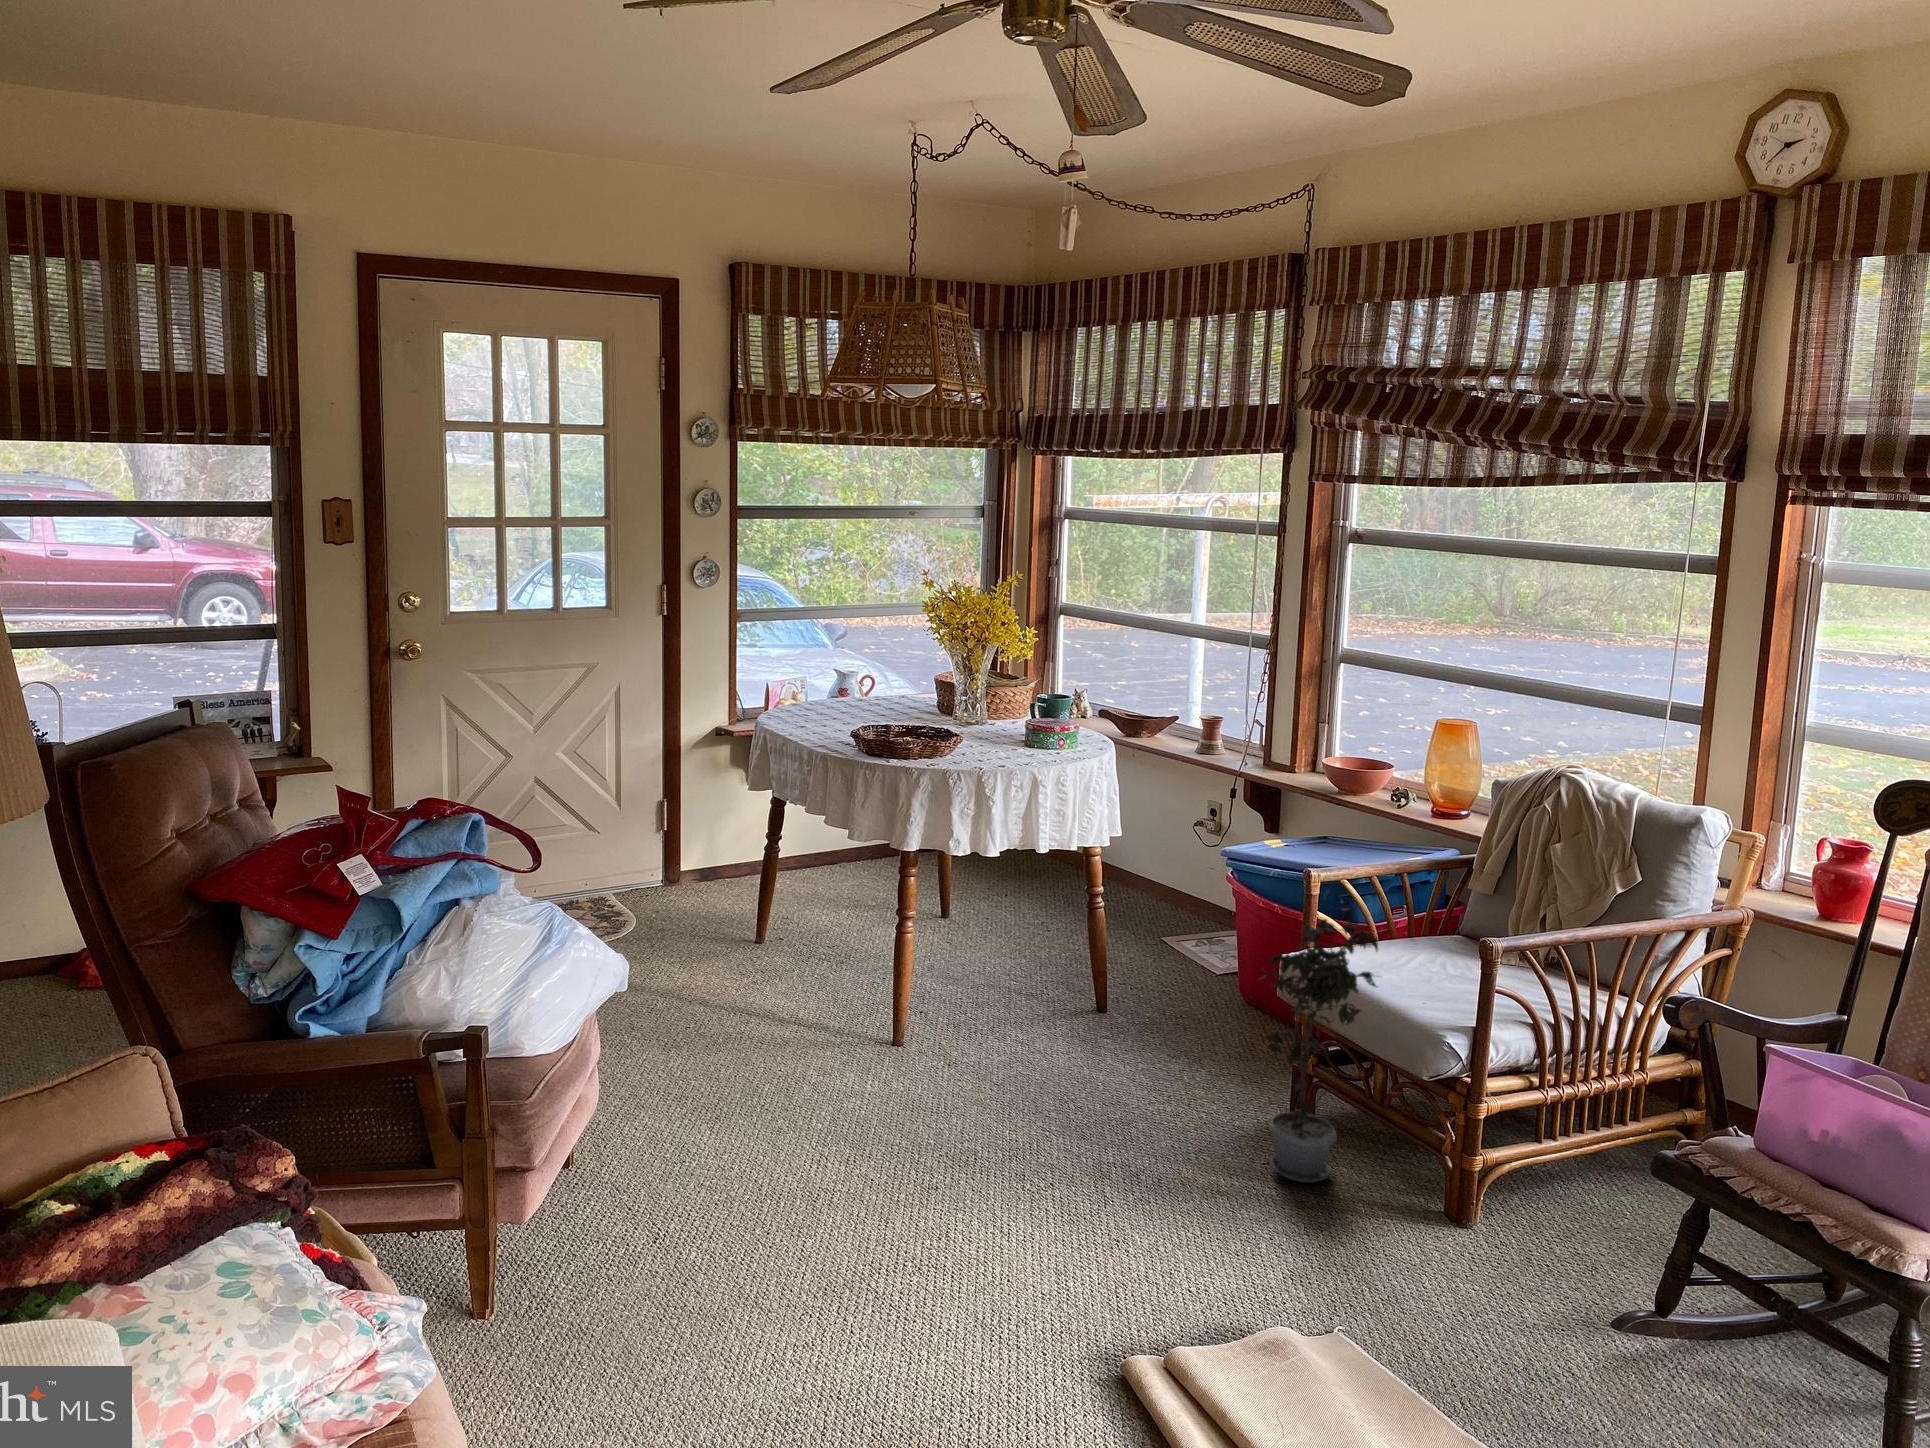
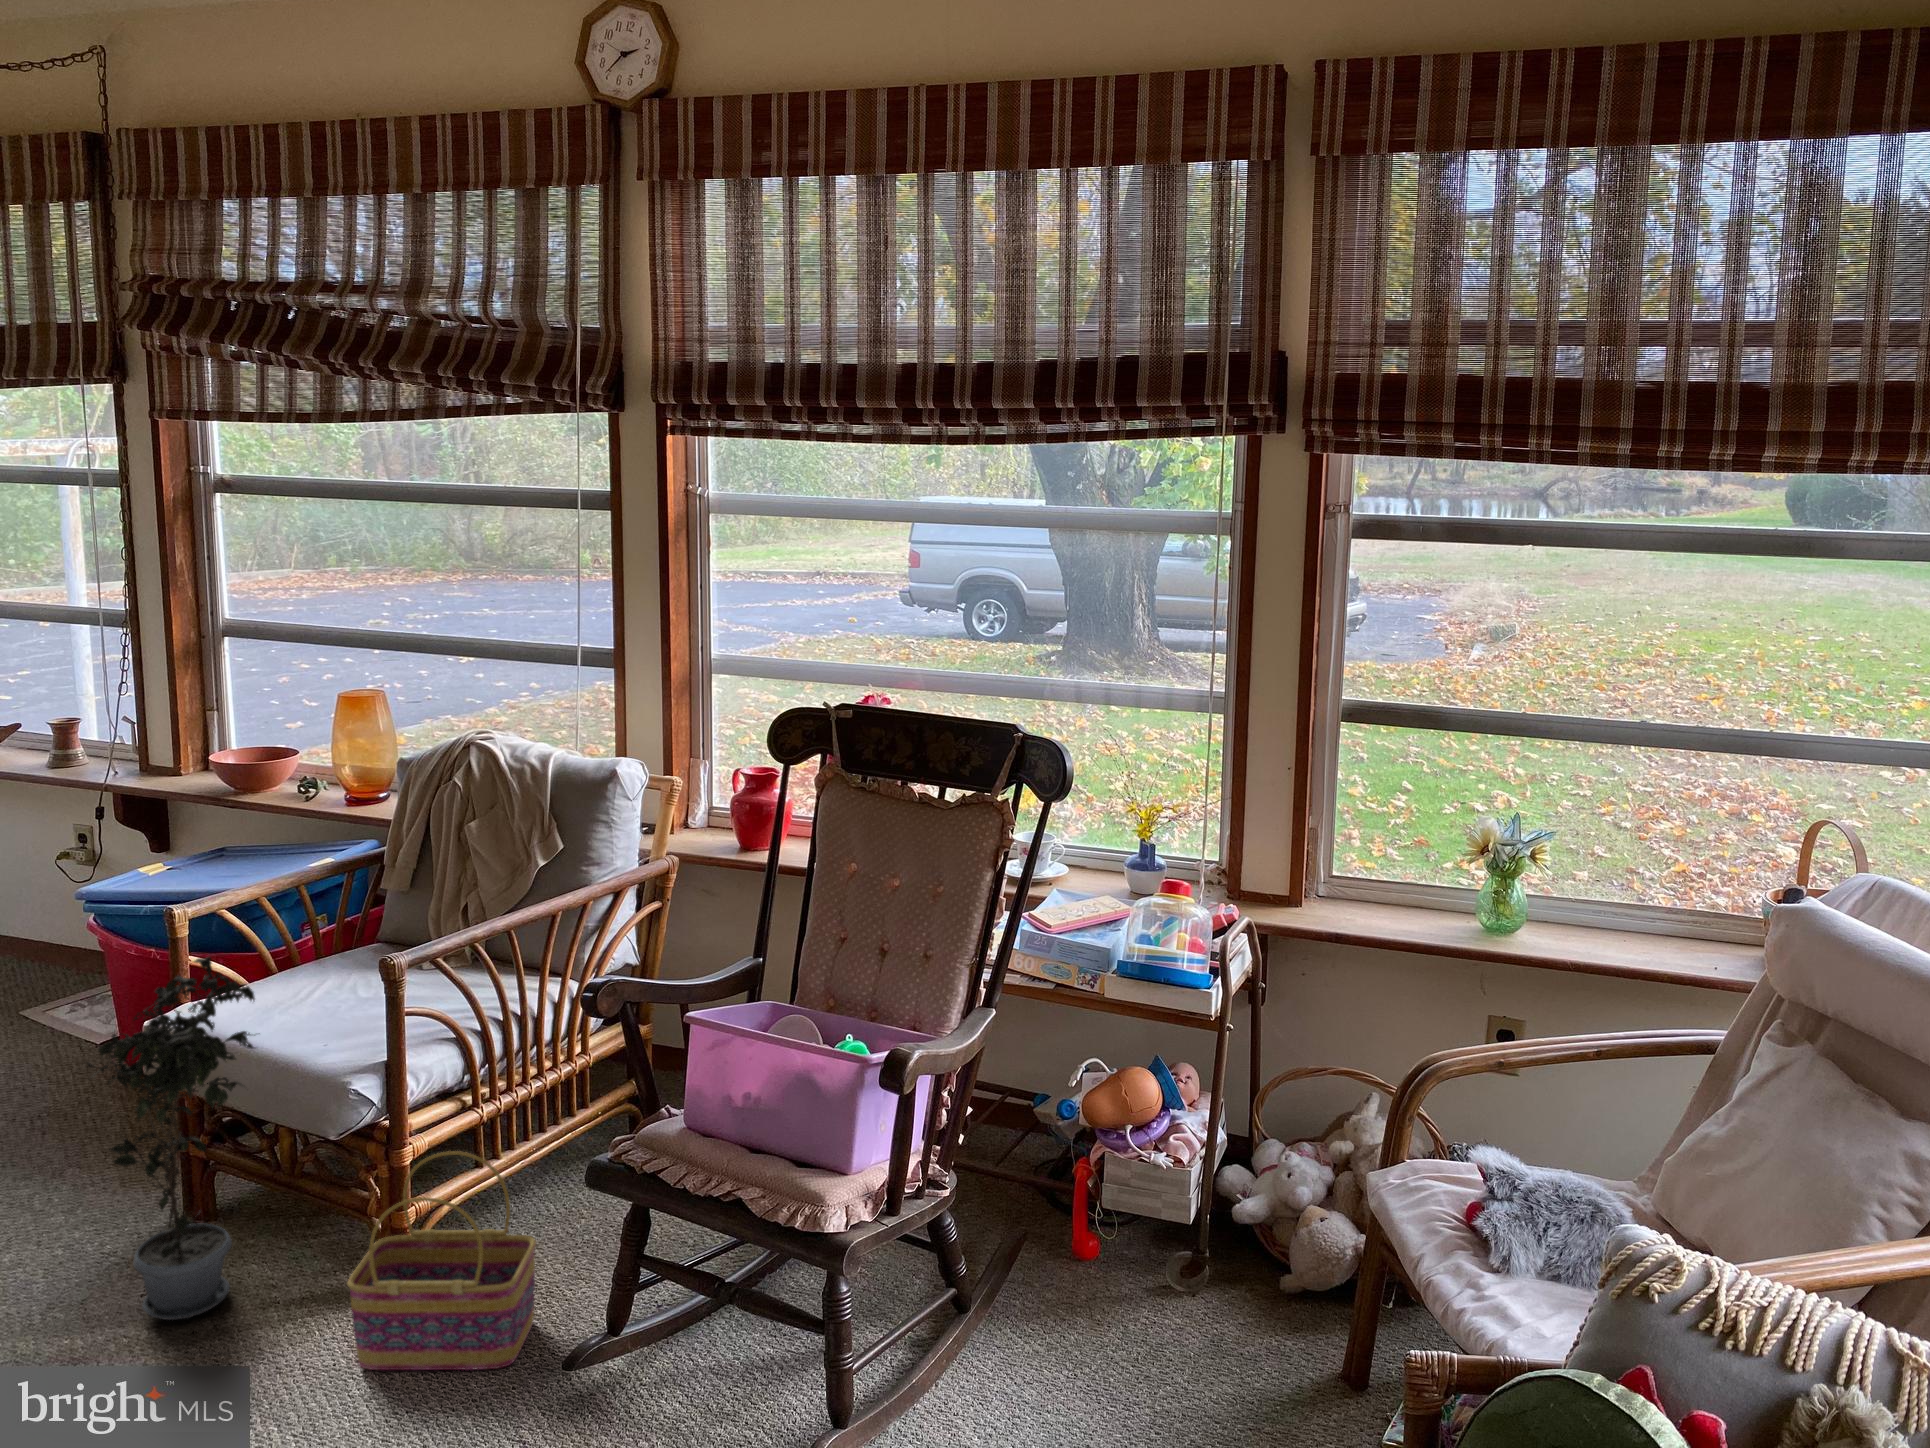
basket: none [1432,1111,1592,1308] -> present [348,1151,536,1370]

